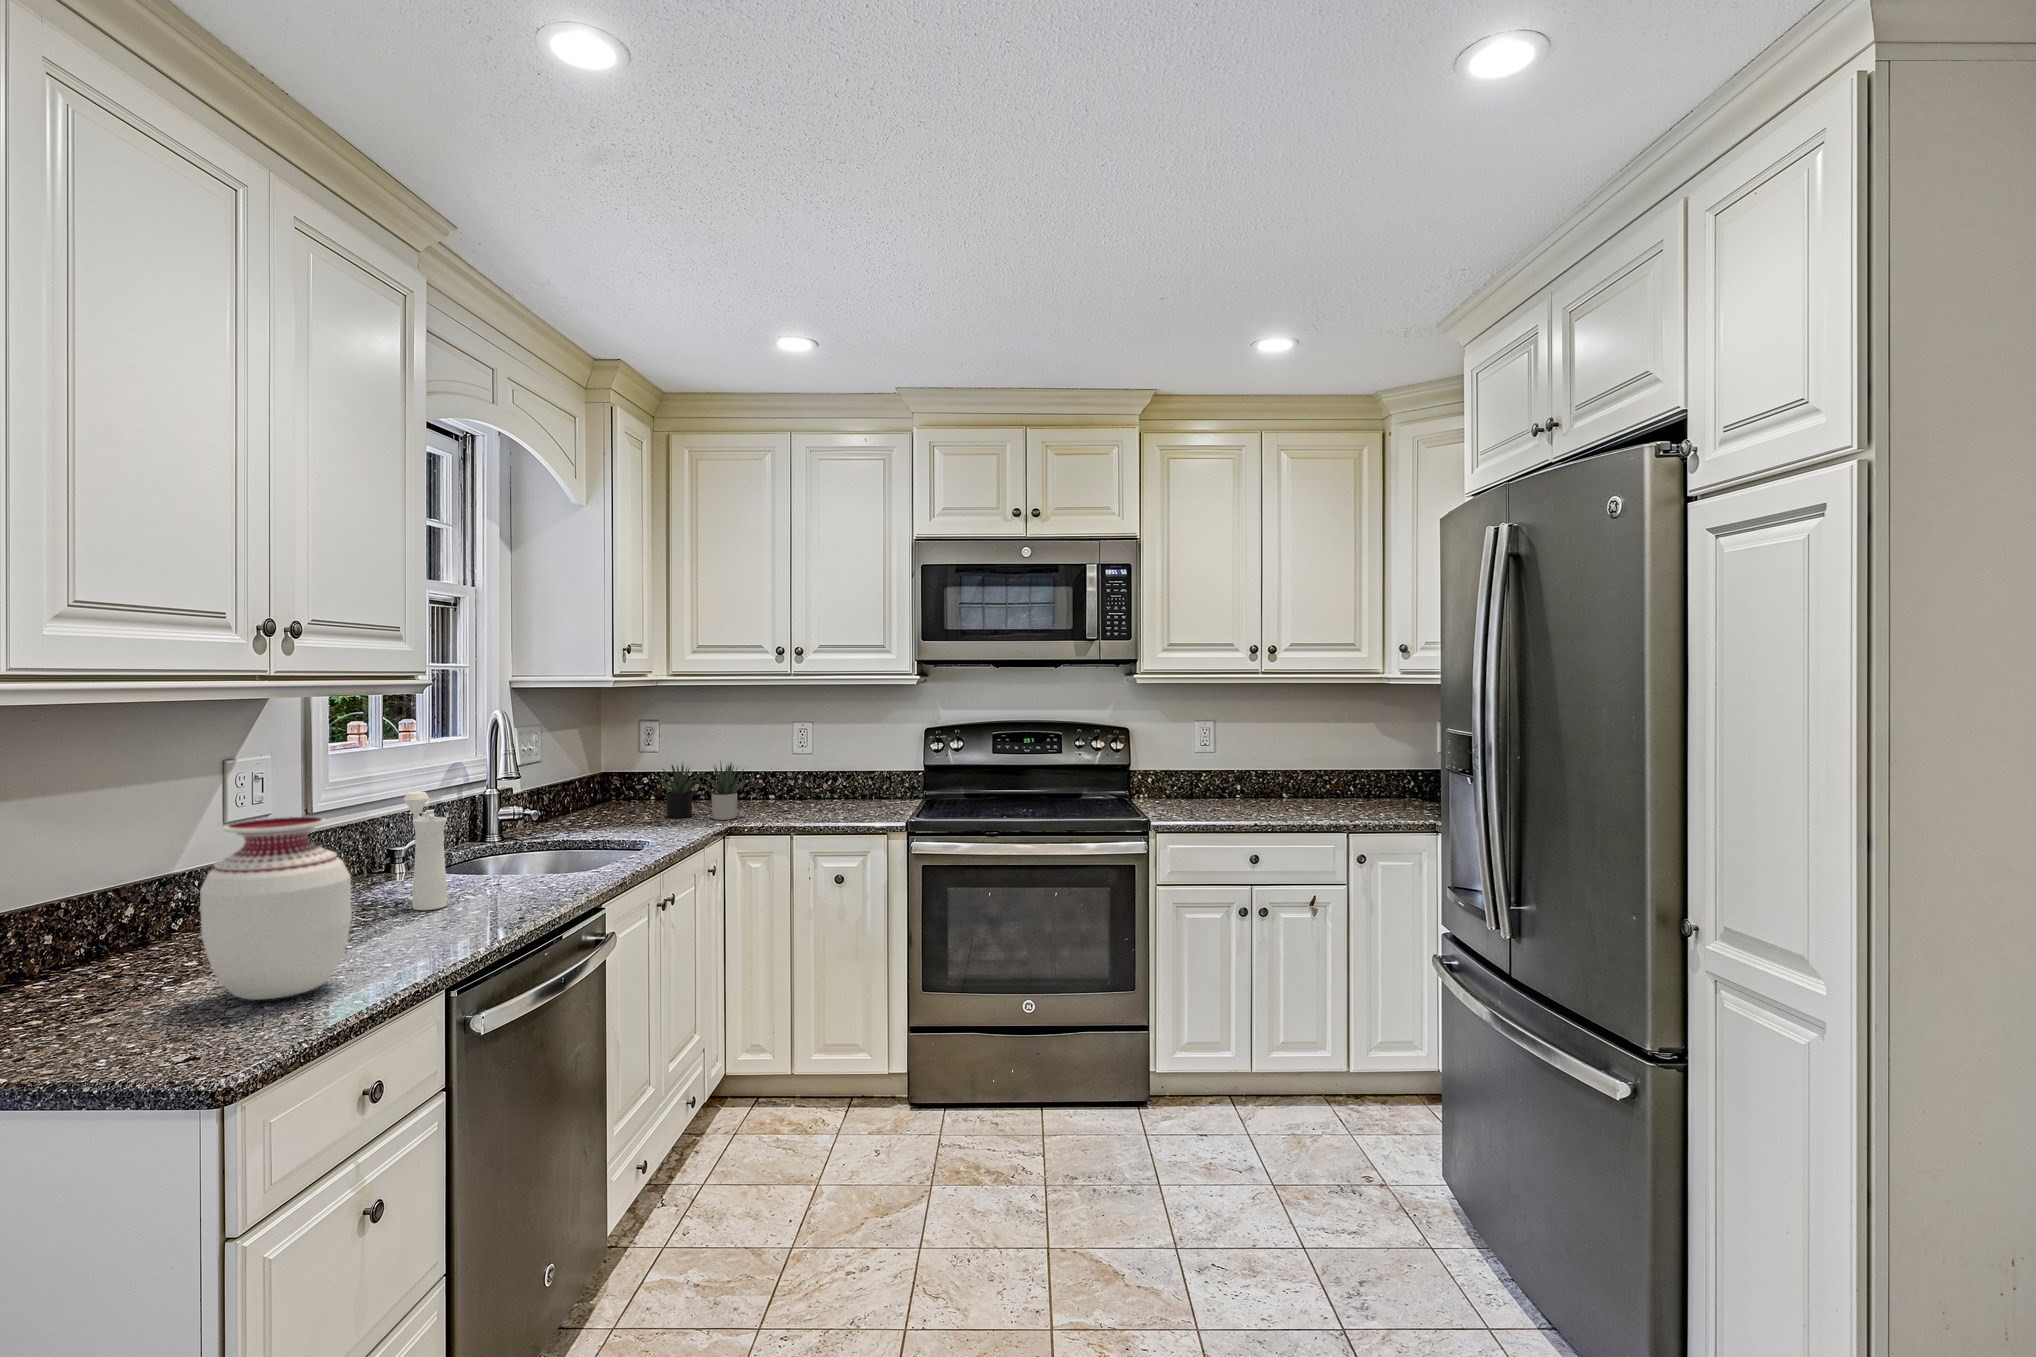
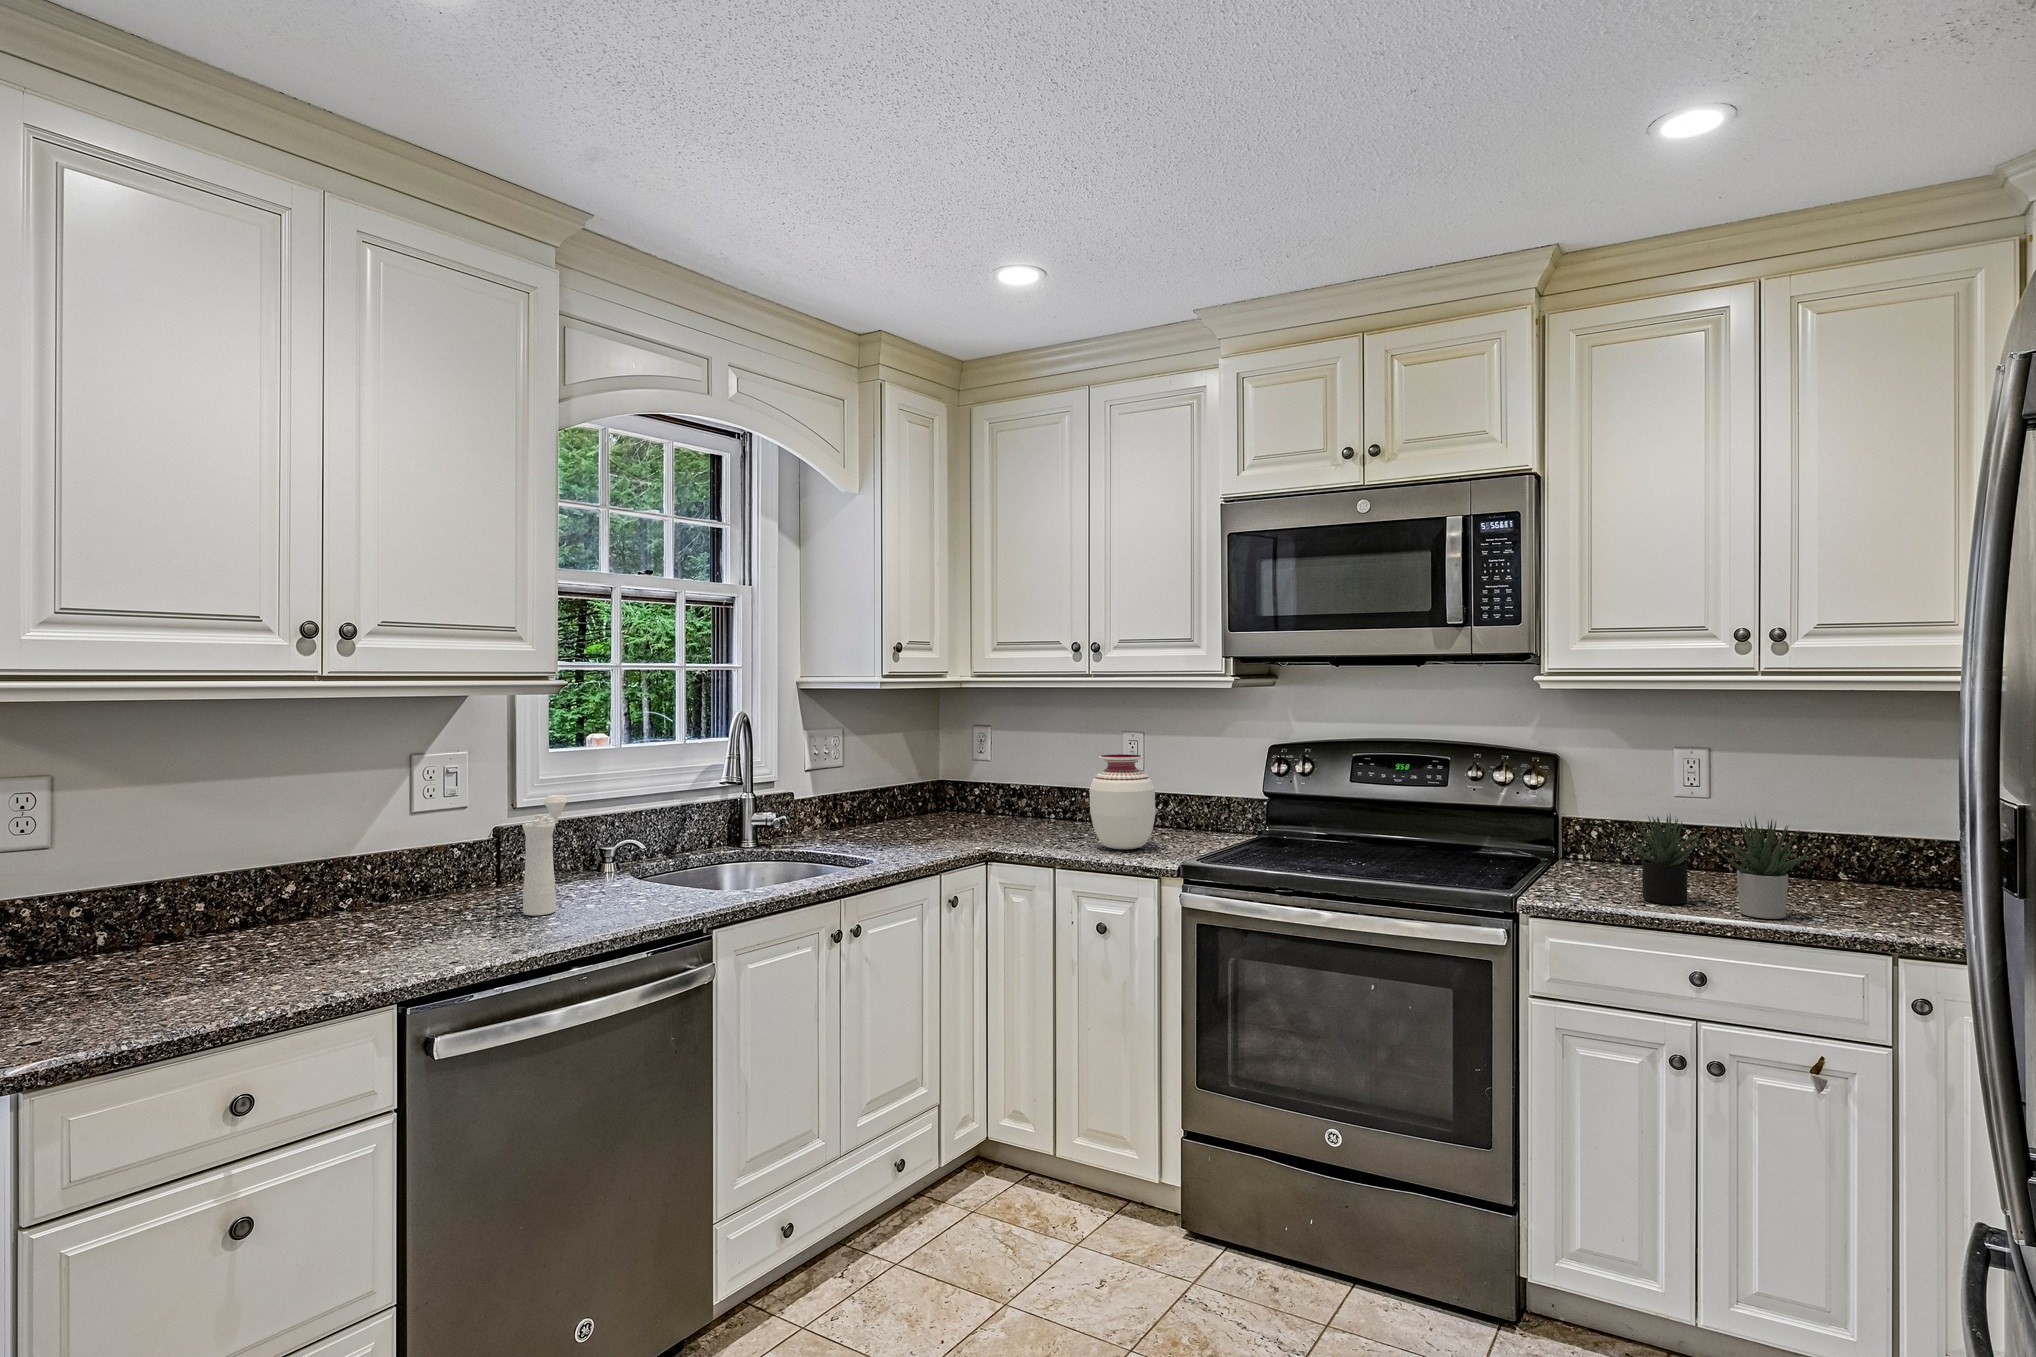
succulent plant: present [658,762,749,820] -> present [1622,815,1815,919]
vase: present [200,817,352,1000] -> present [1090,754,1155,849]

